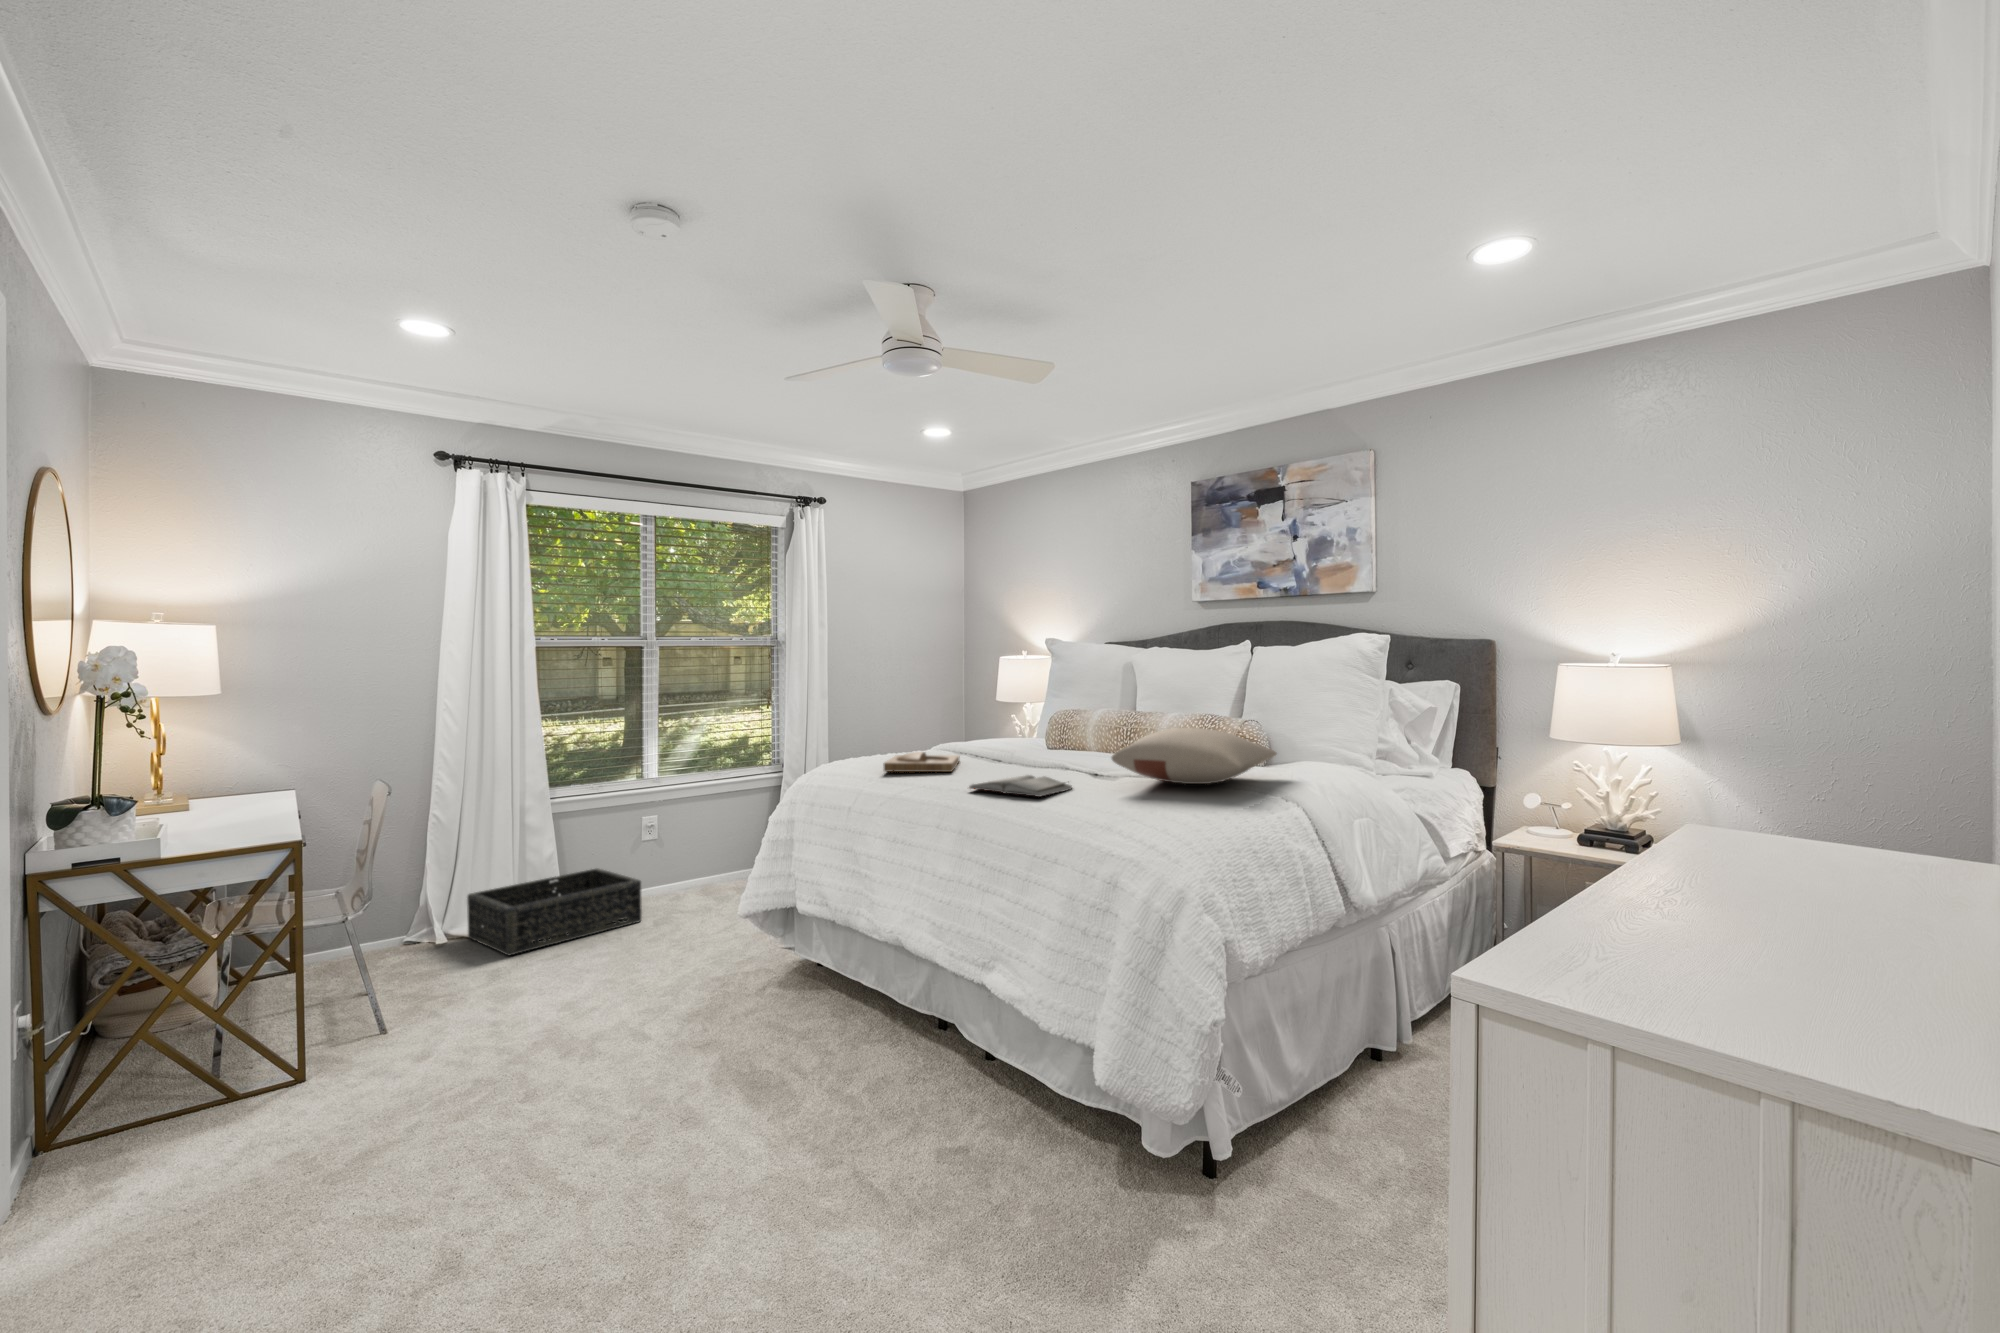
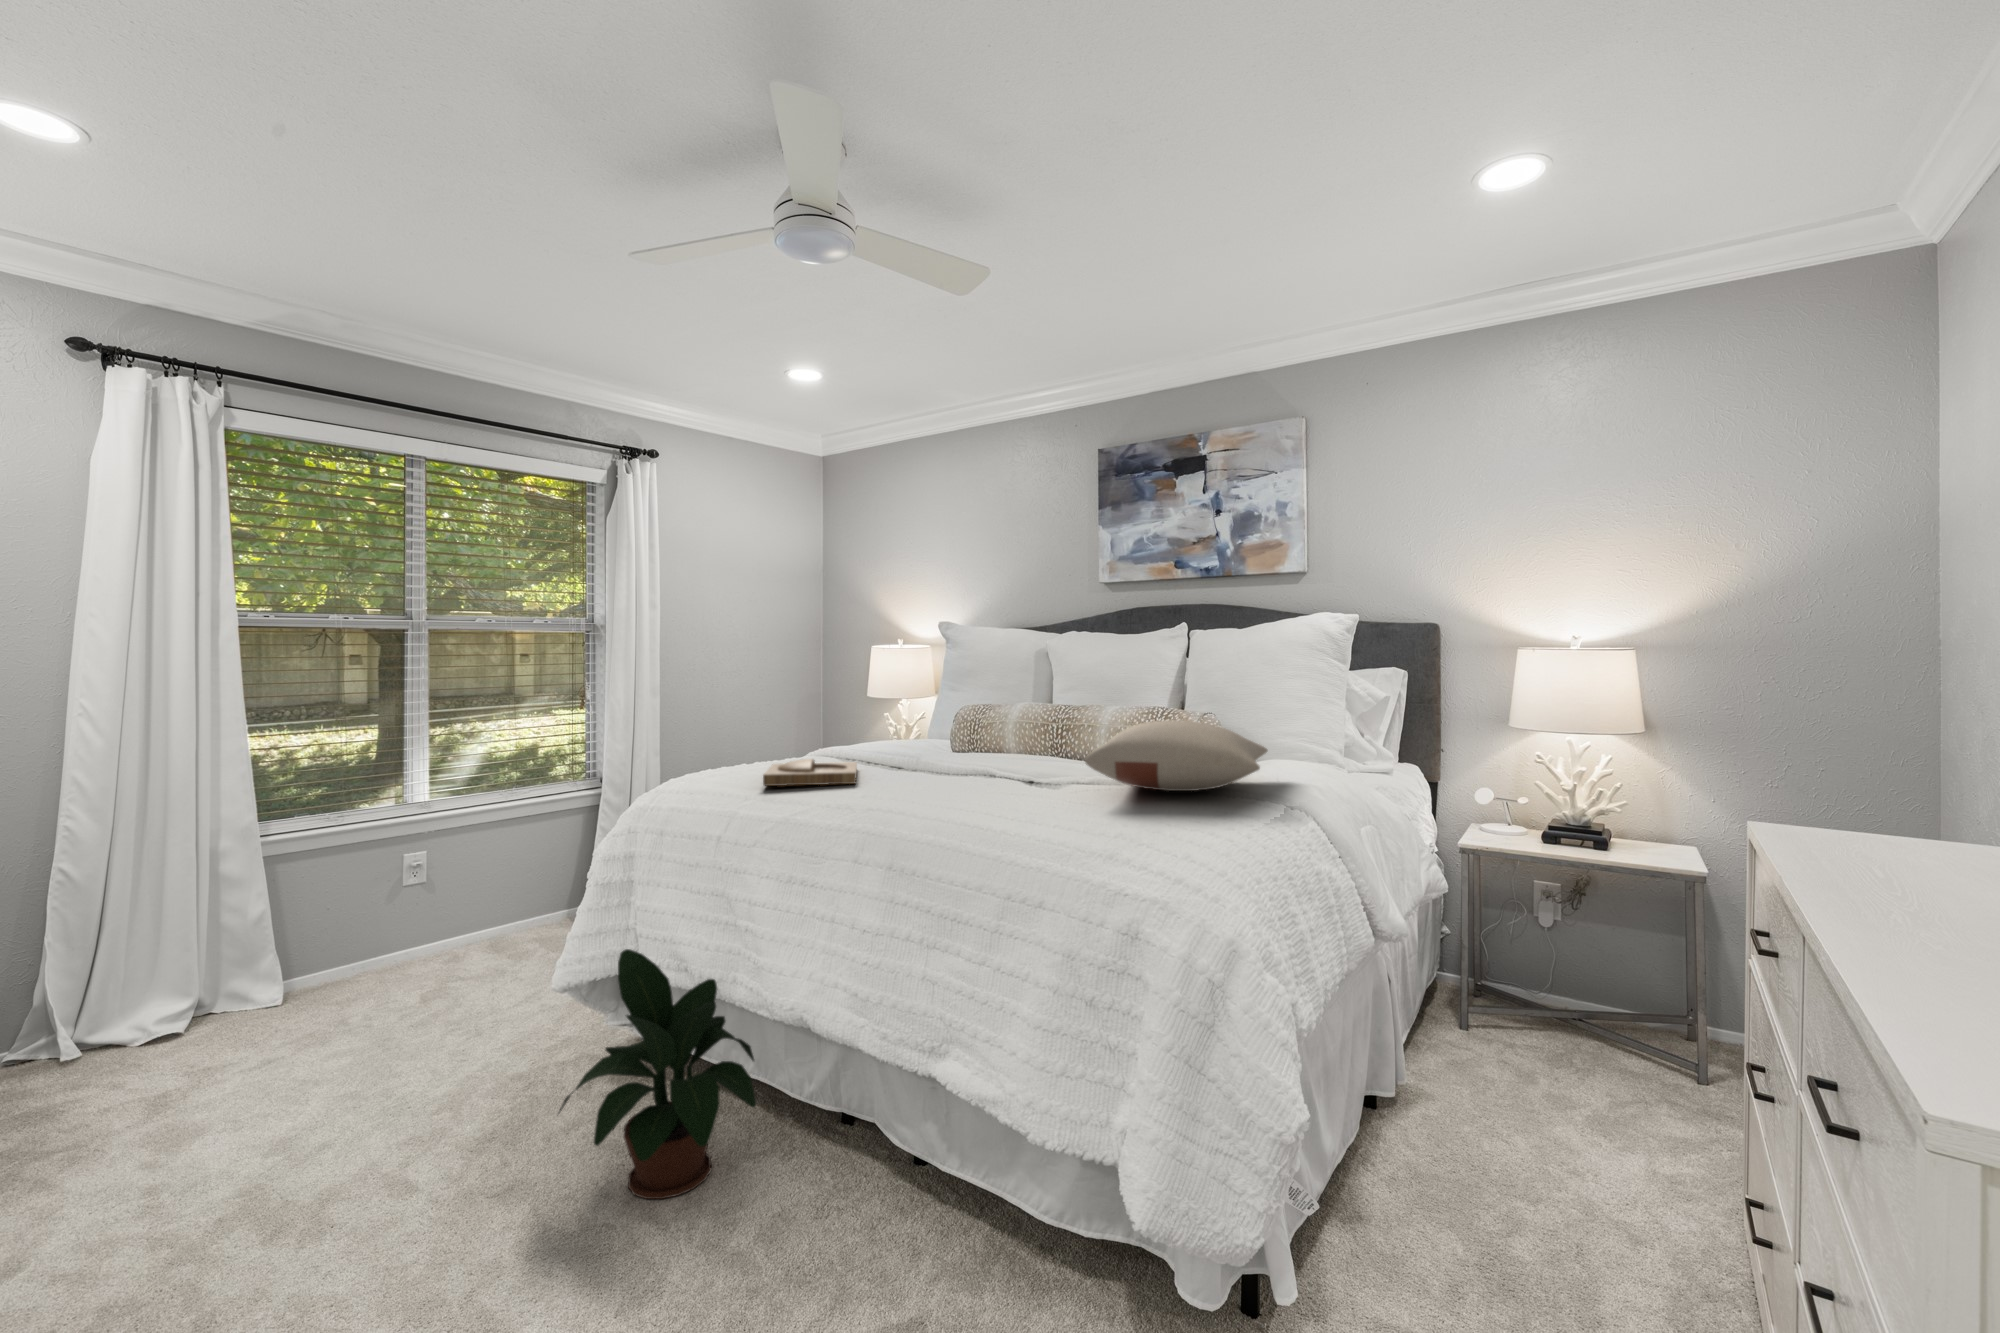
hardback book: present [969,775,1072,797] -> none [892,786,1033,815]
basket: present [467,868,642,955] -> none [118,926,404,1070]
potted plant: none [739,883,873,1055] -> present [559,949,756,1199]

